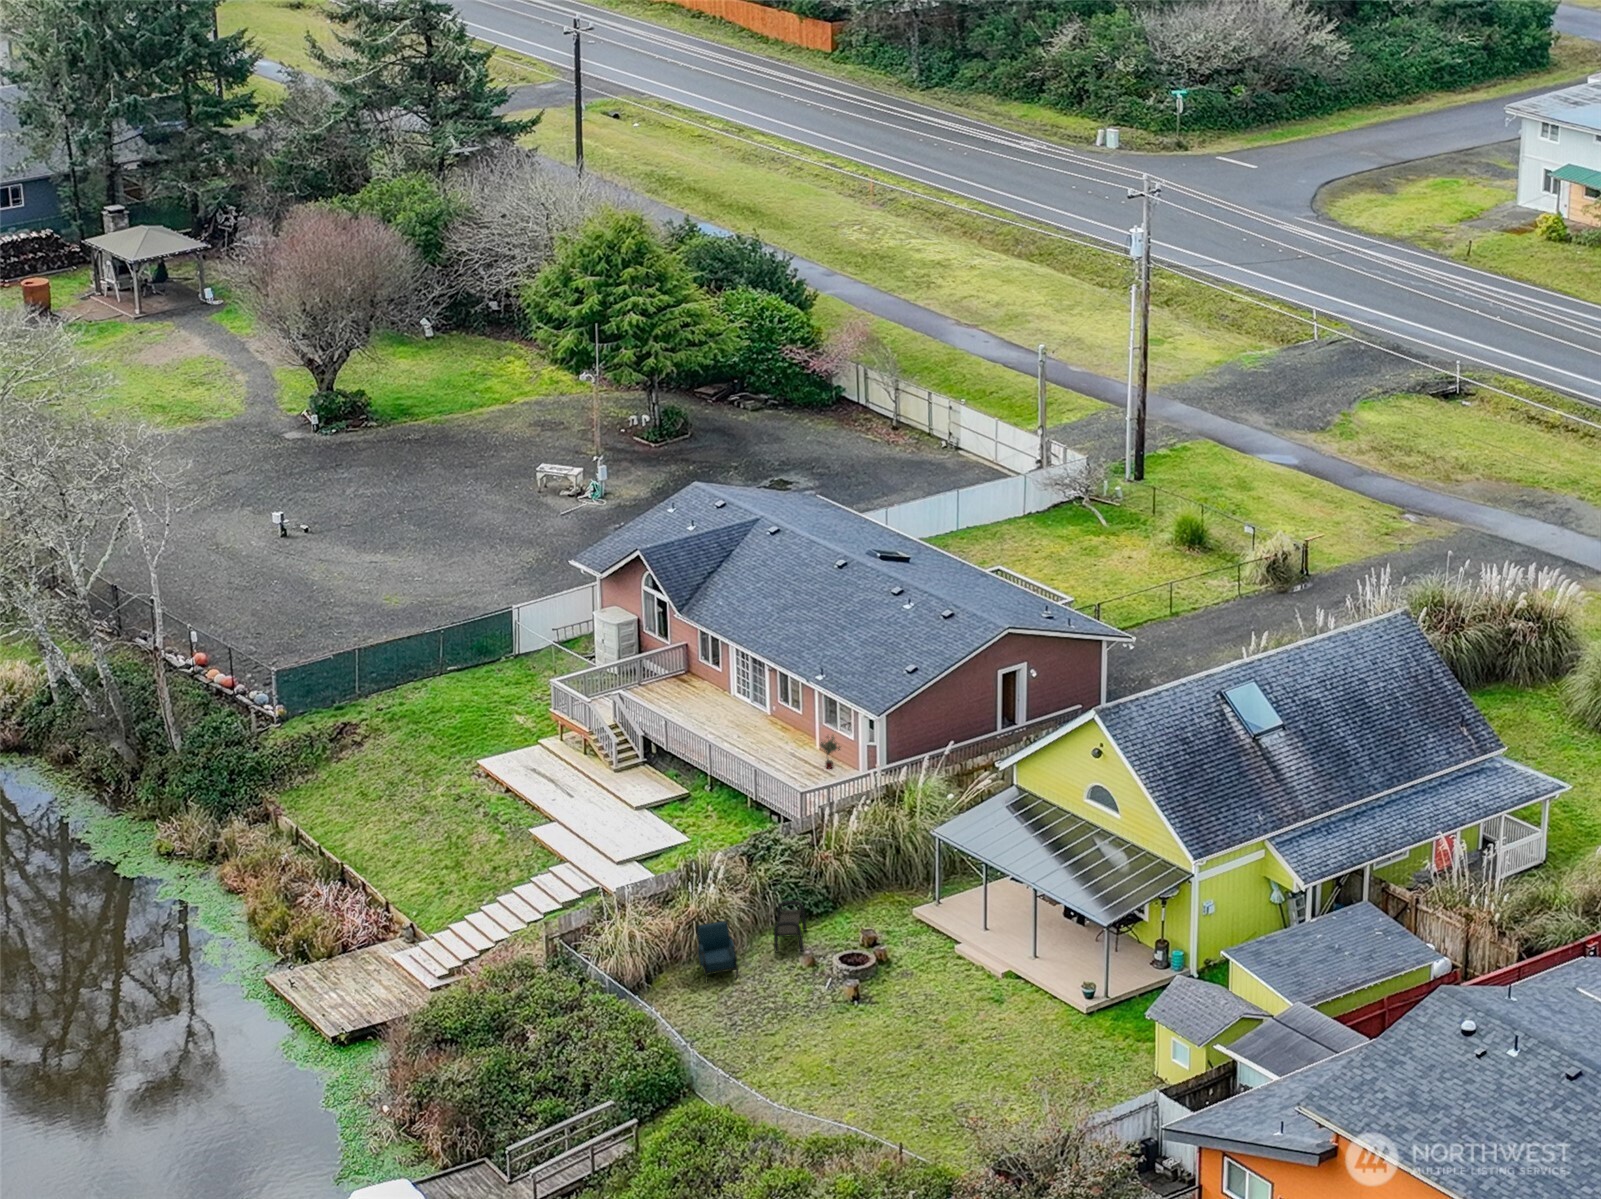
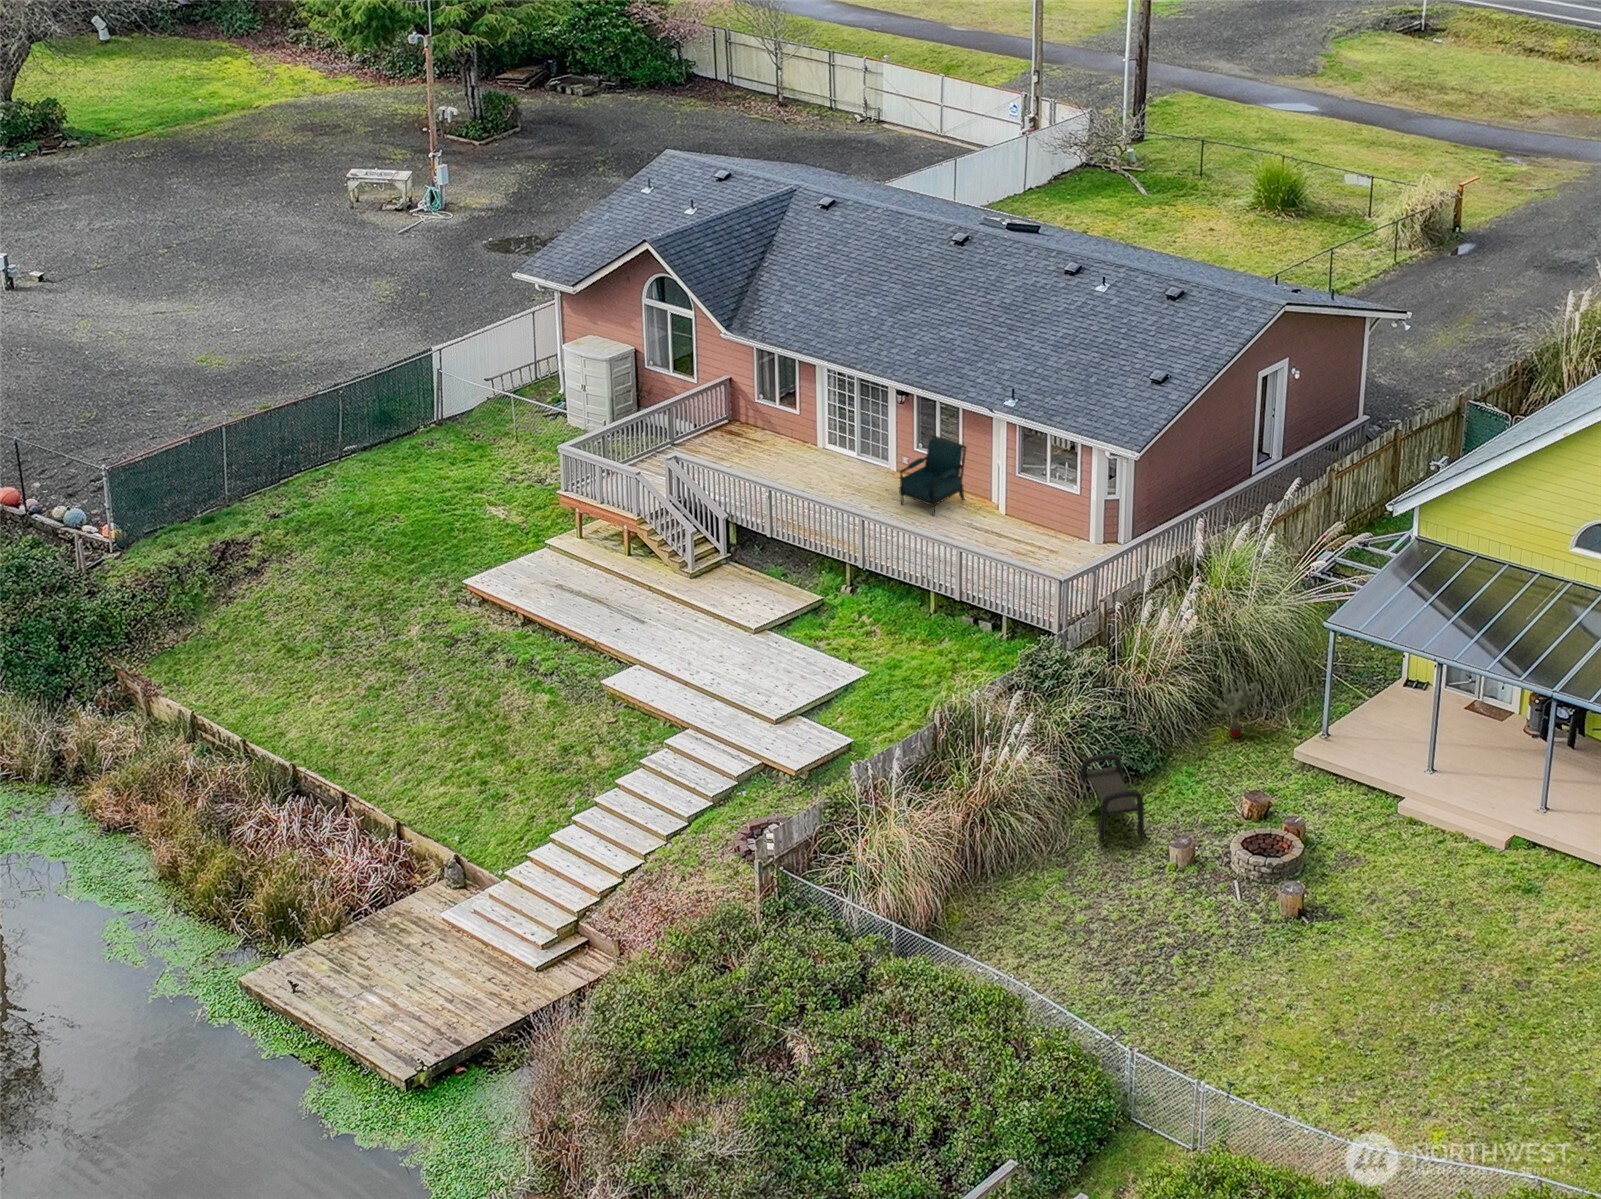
potted tree: present [821,736,840,769] -> present [1214,679,1261,738]
chair: present [695,921,738,982] -> present [899,436,966,516]

